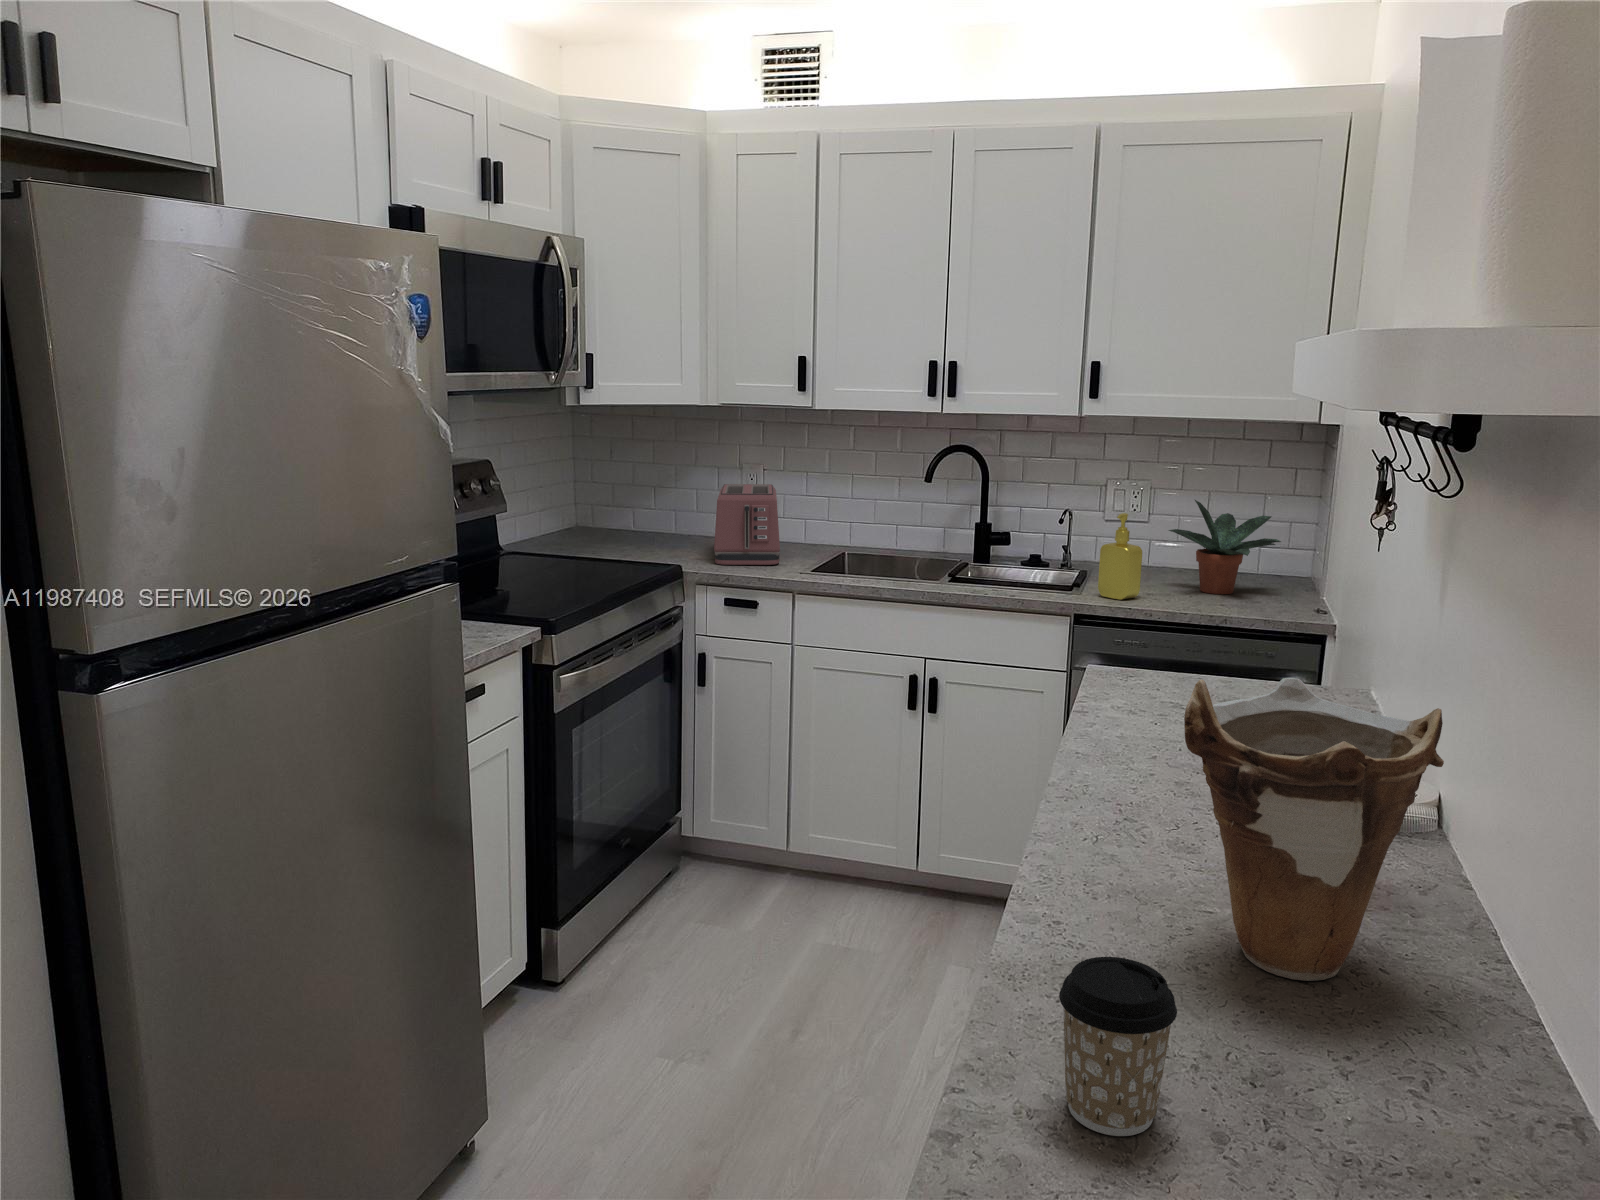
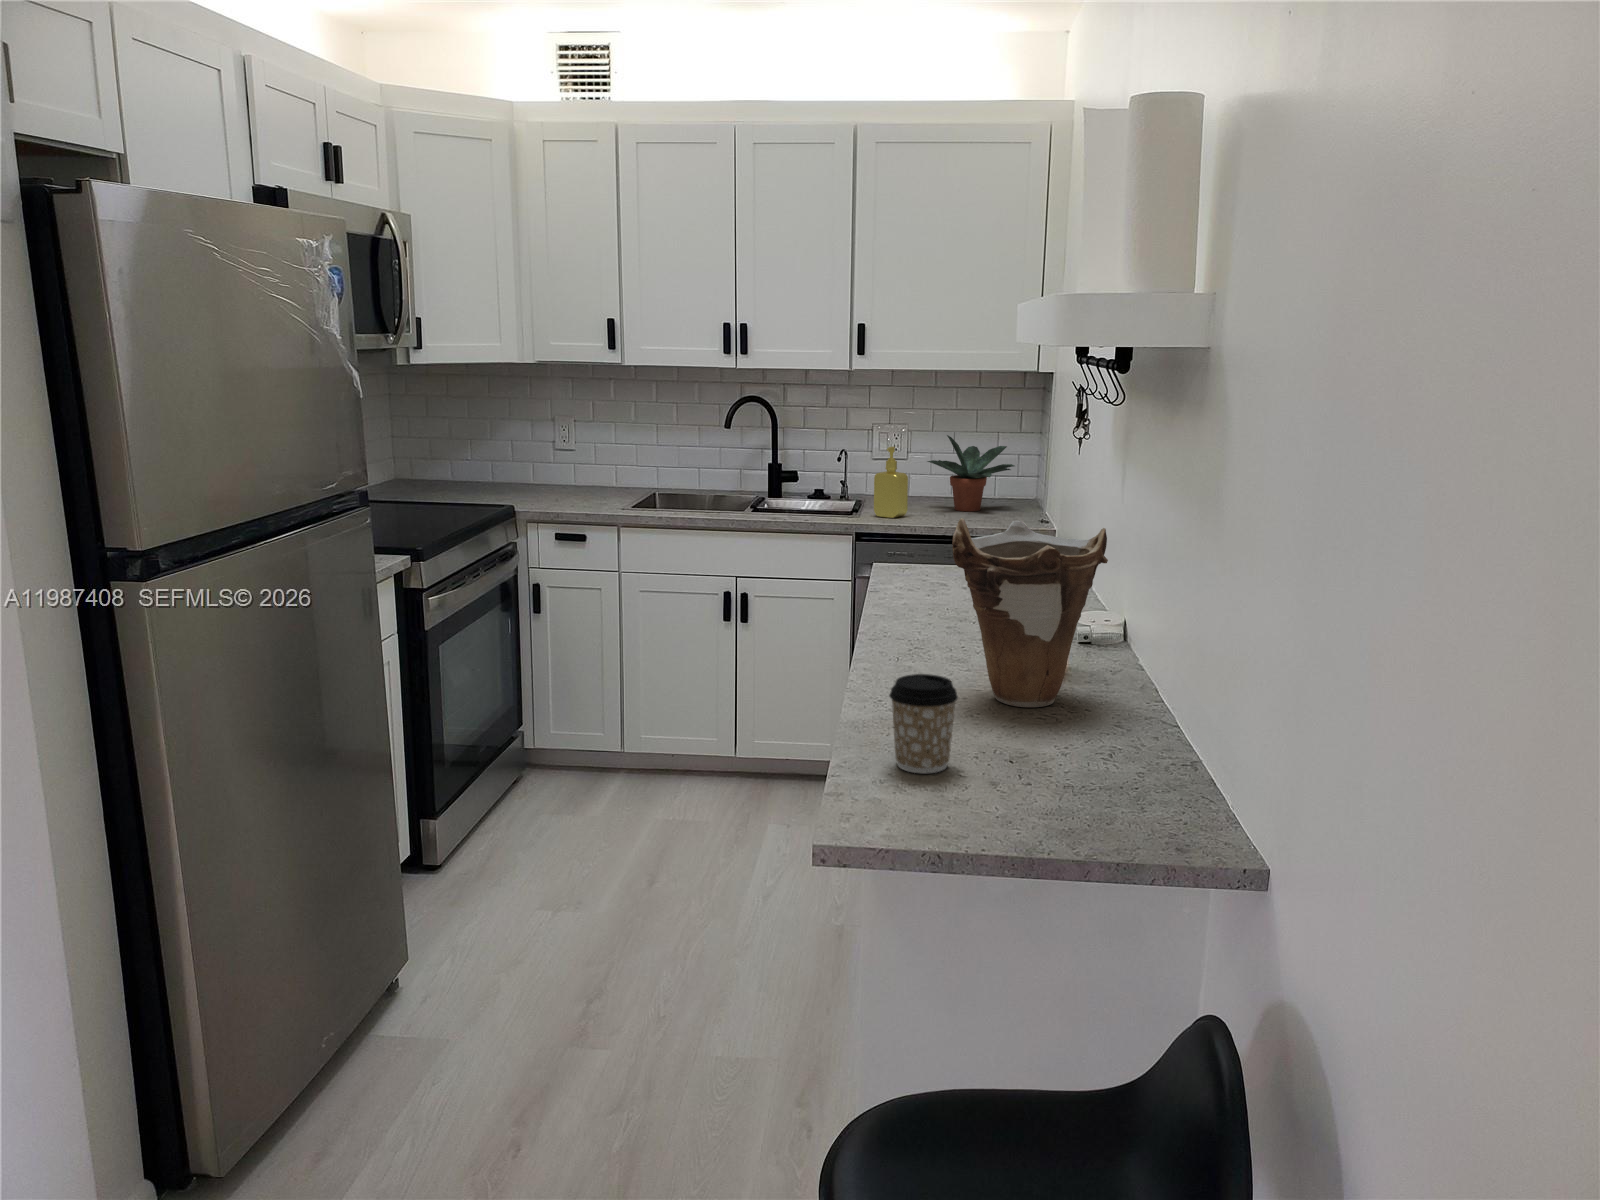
toaster: present [714,484,780,565] -> none [537,435,600,506]

